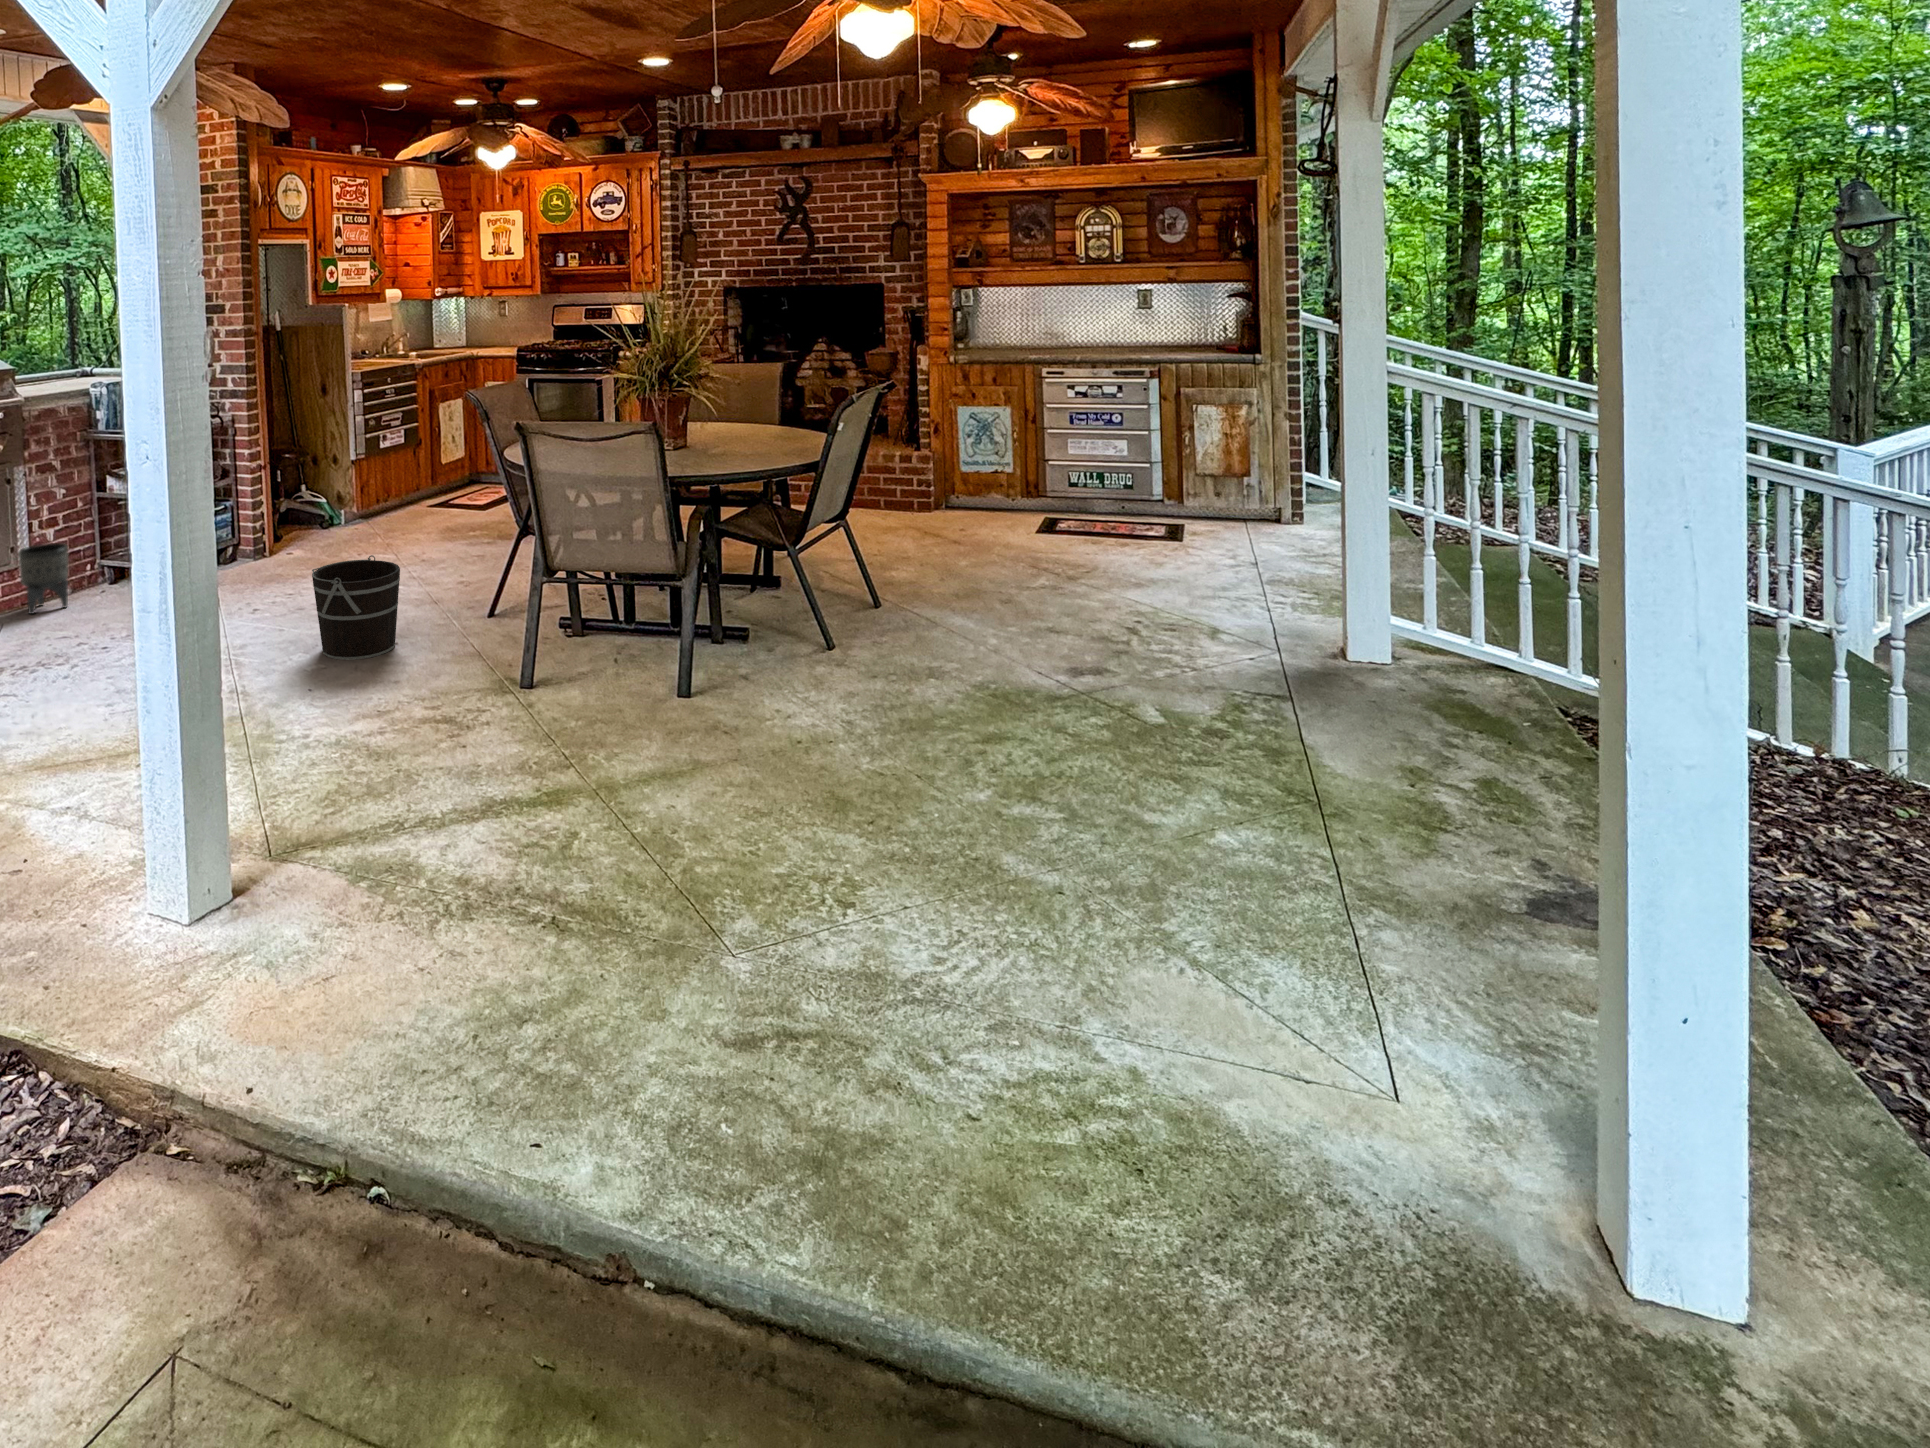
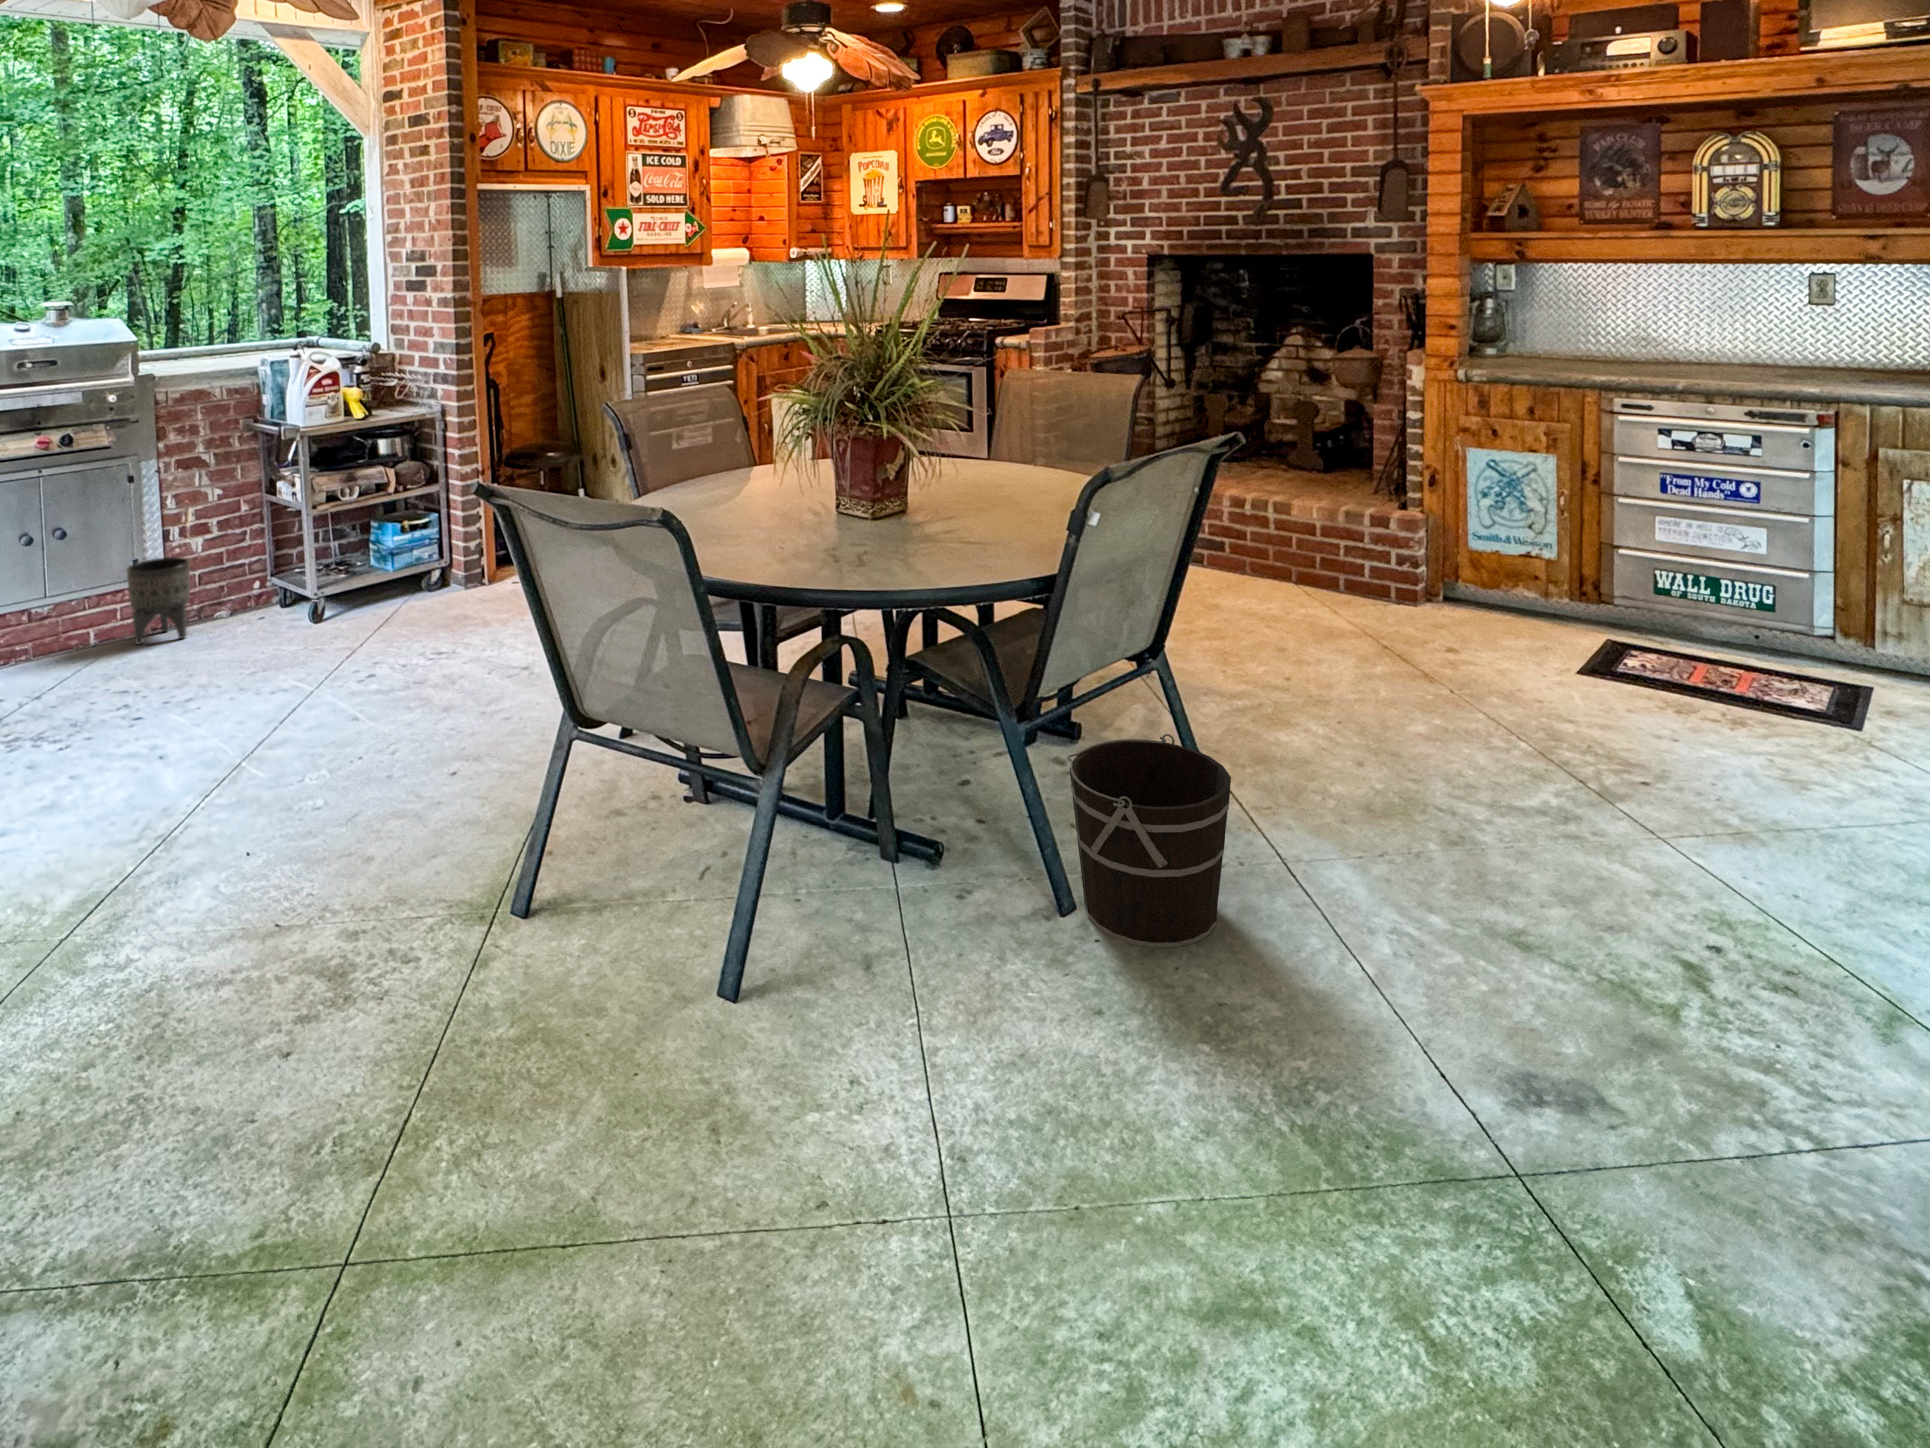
bucket: present [312,555,400,660] -> present [1067,734,1231,948]

